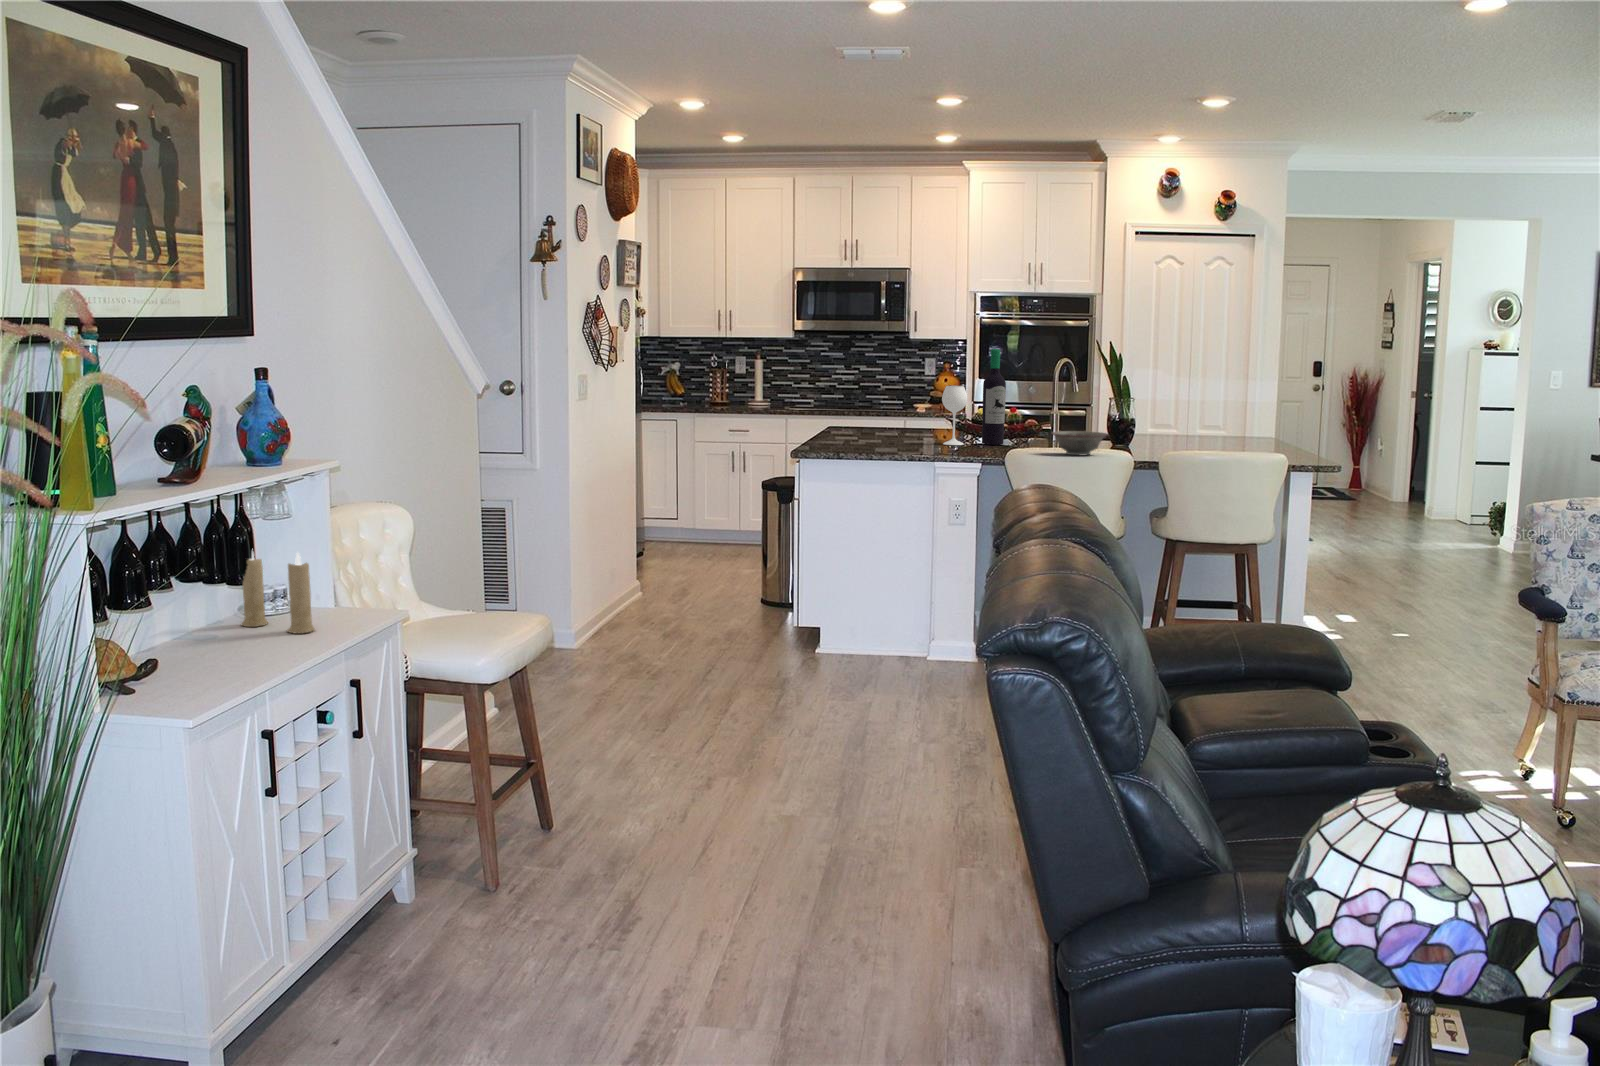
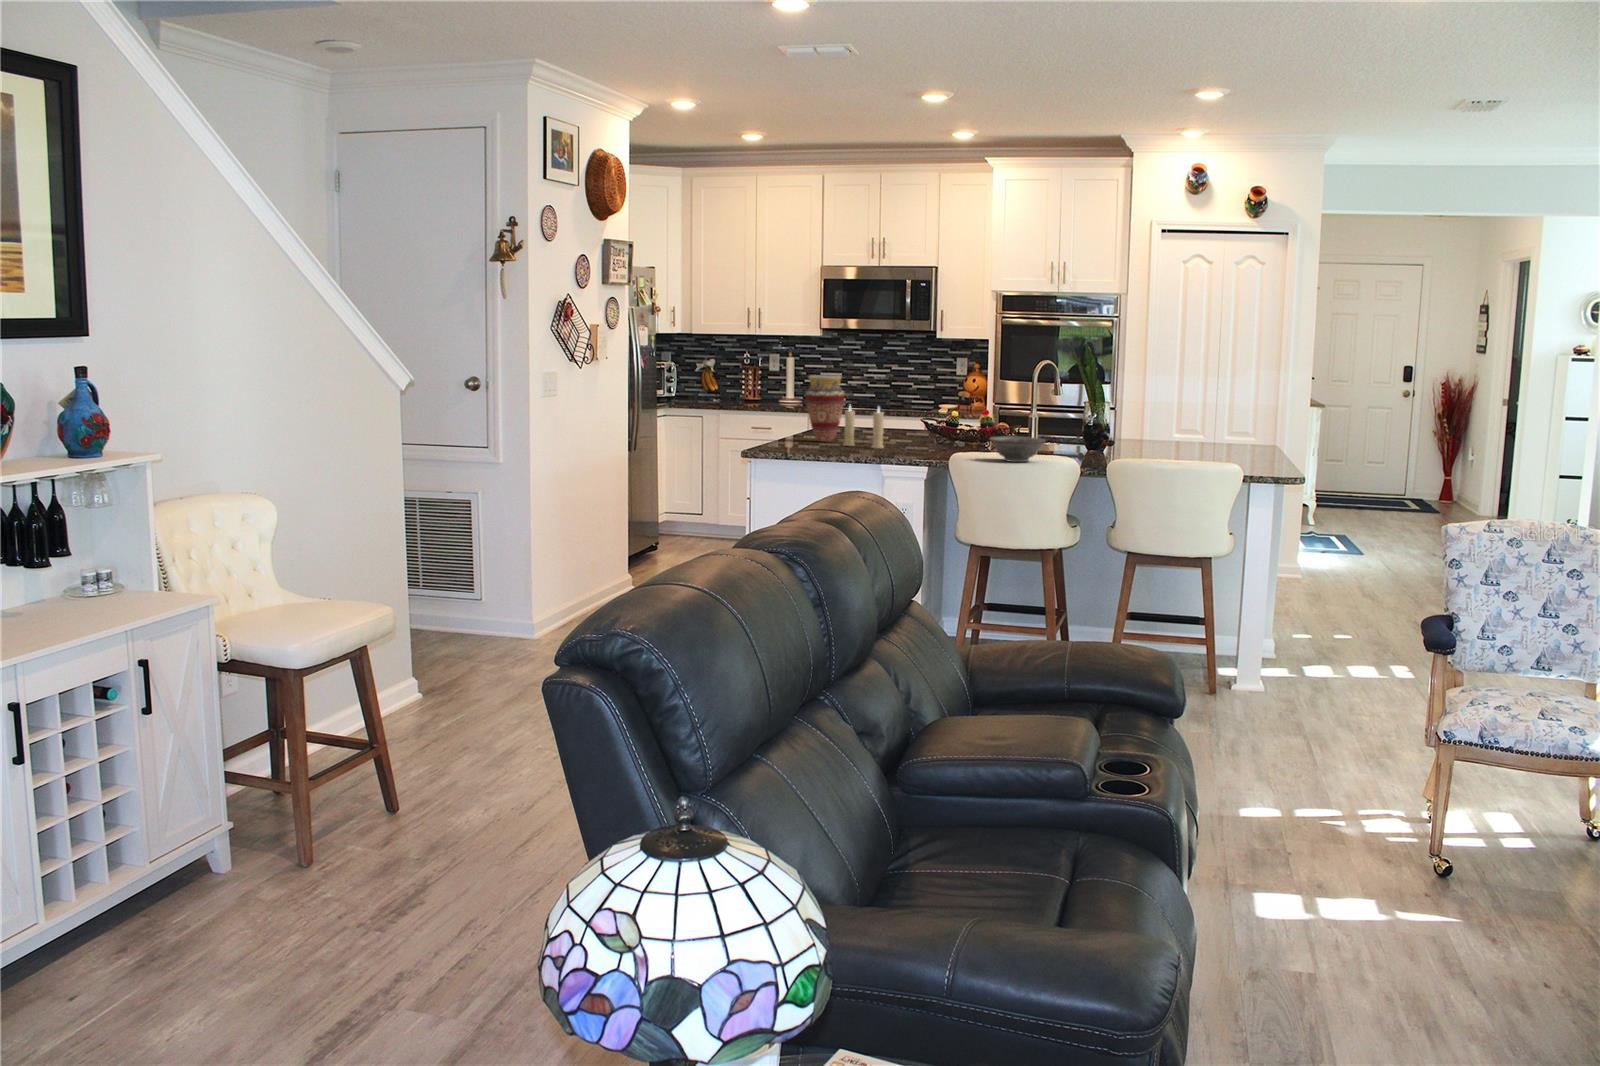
wine bottle: present [942,349,1006,445] -> none [901,351,967,449]
vase: none [839,375,879,441] -> present [805,375,845,442]
candle: present [241,552,315,633] -> present [843,406,884,448]

